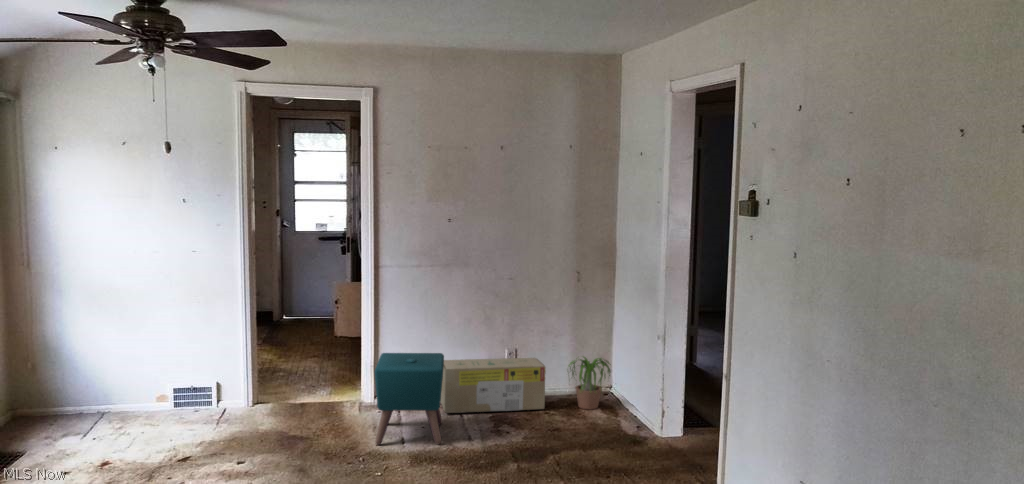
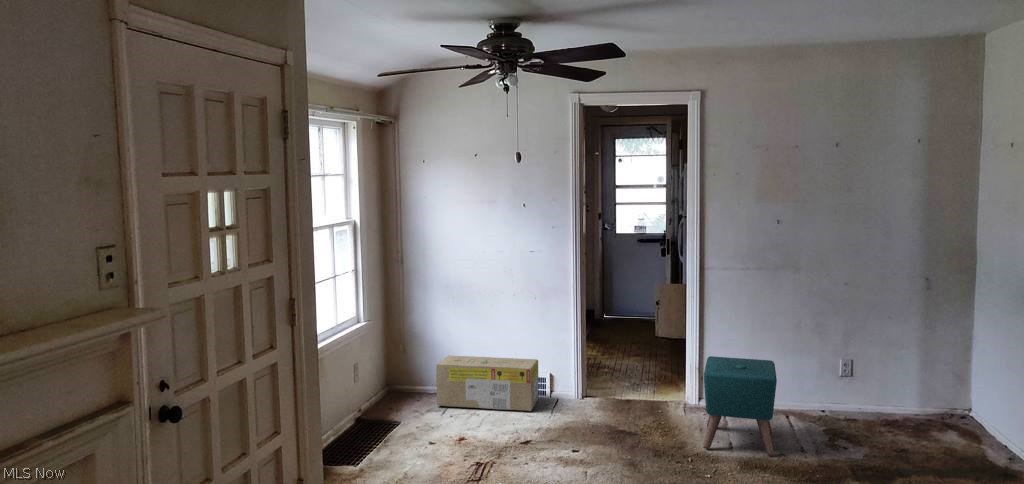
potted plant: present [569,357,611,409] -> none [907,373,981,434]
cardboard box: present [441,358,546,413] -> present [436,356,538,411]

